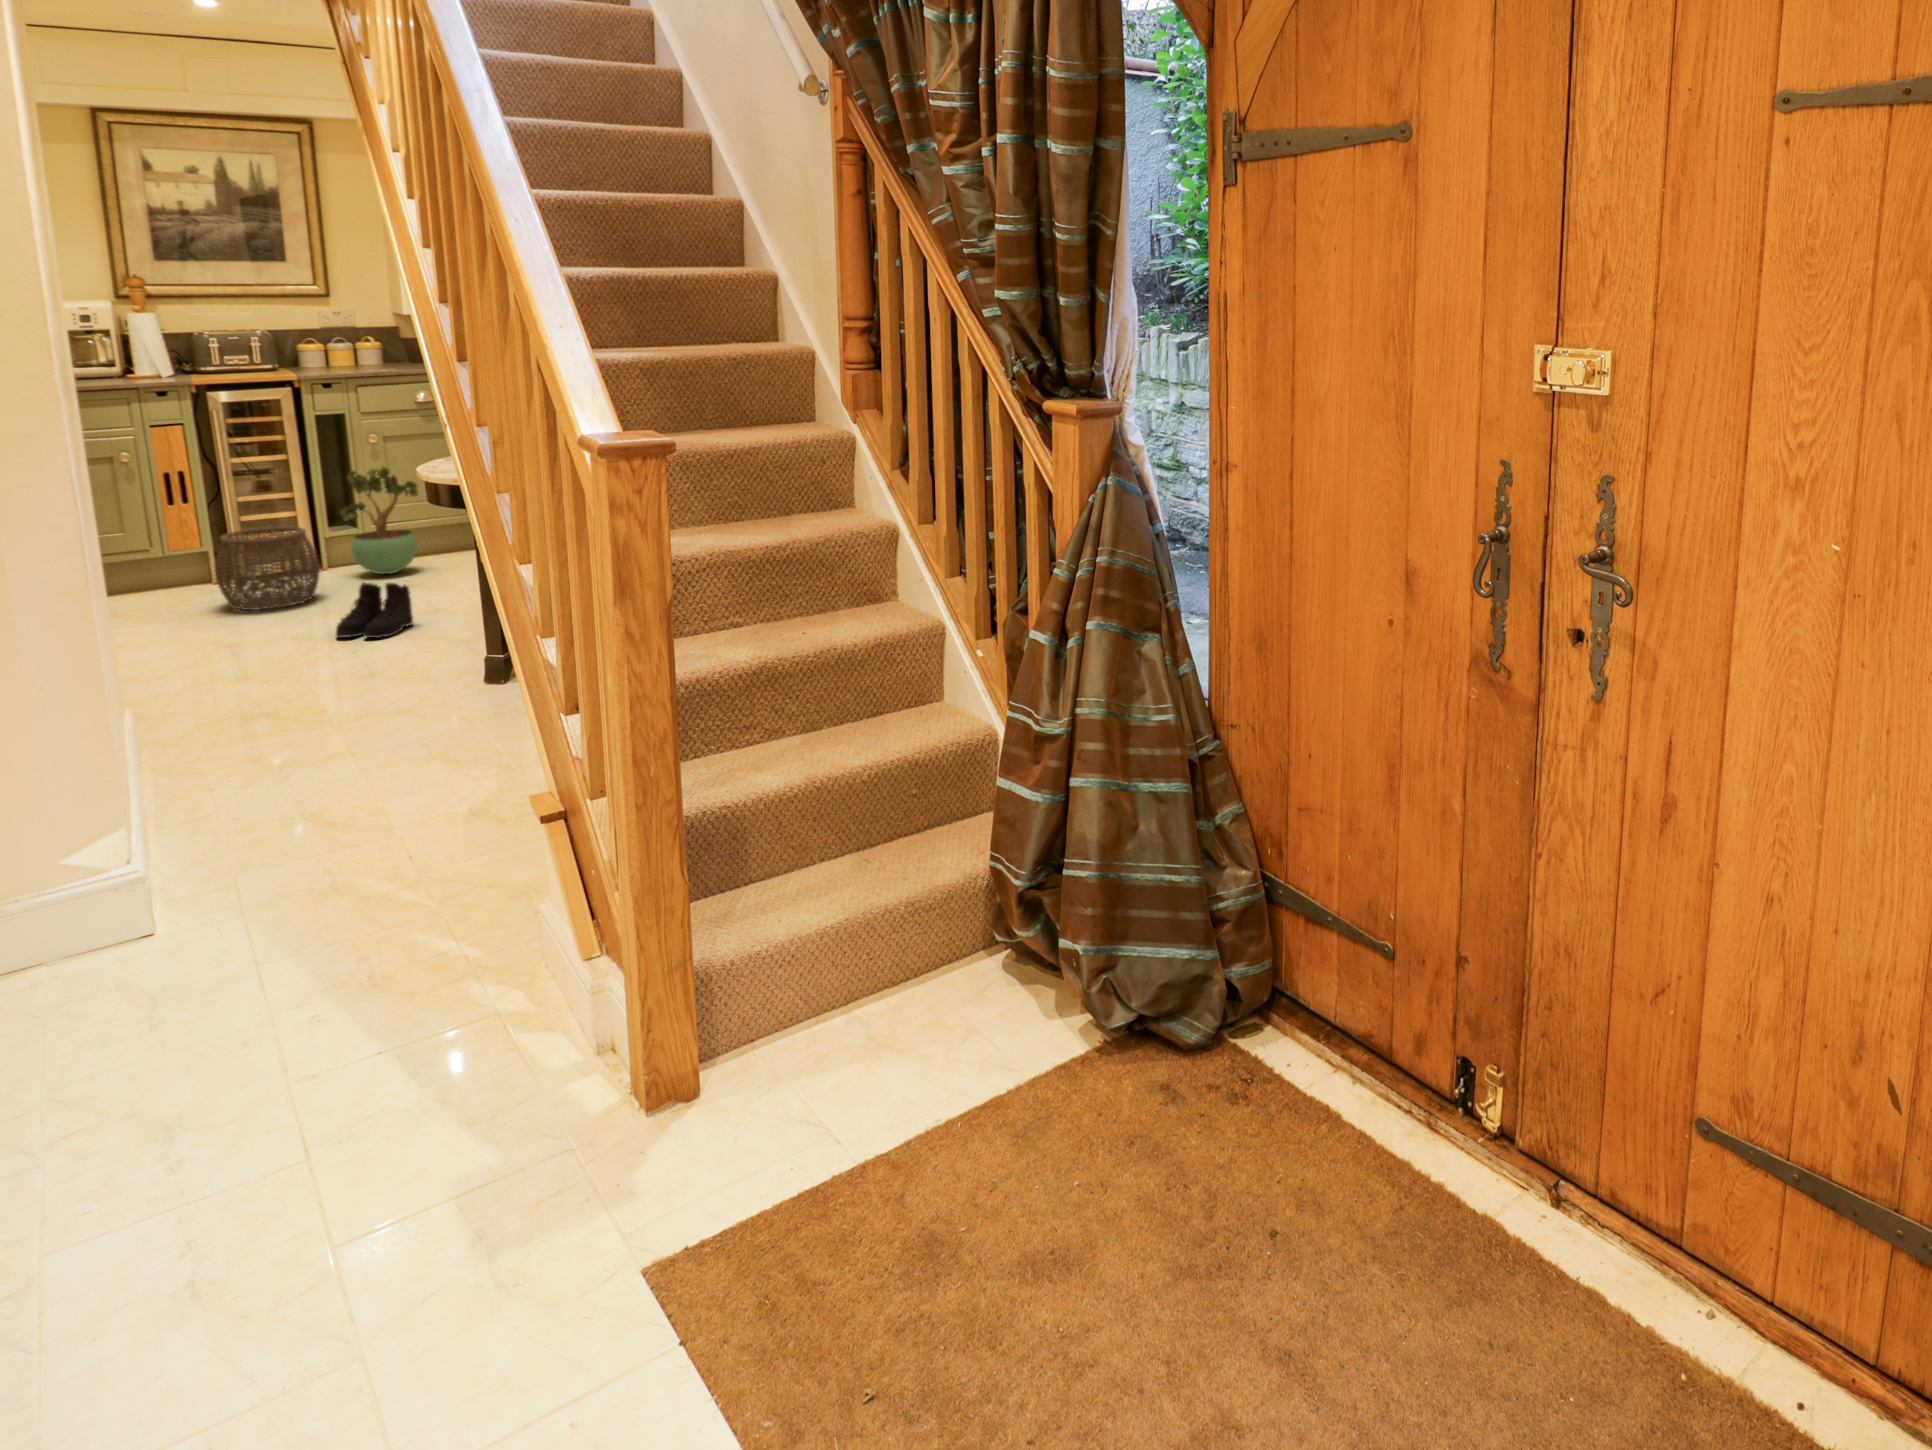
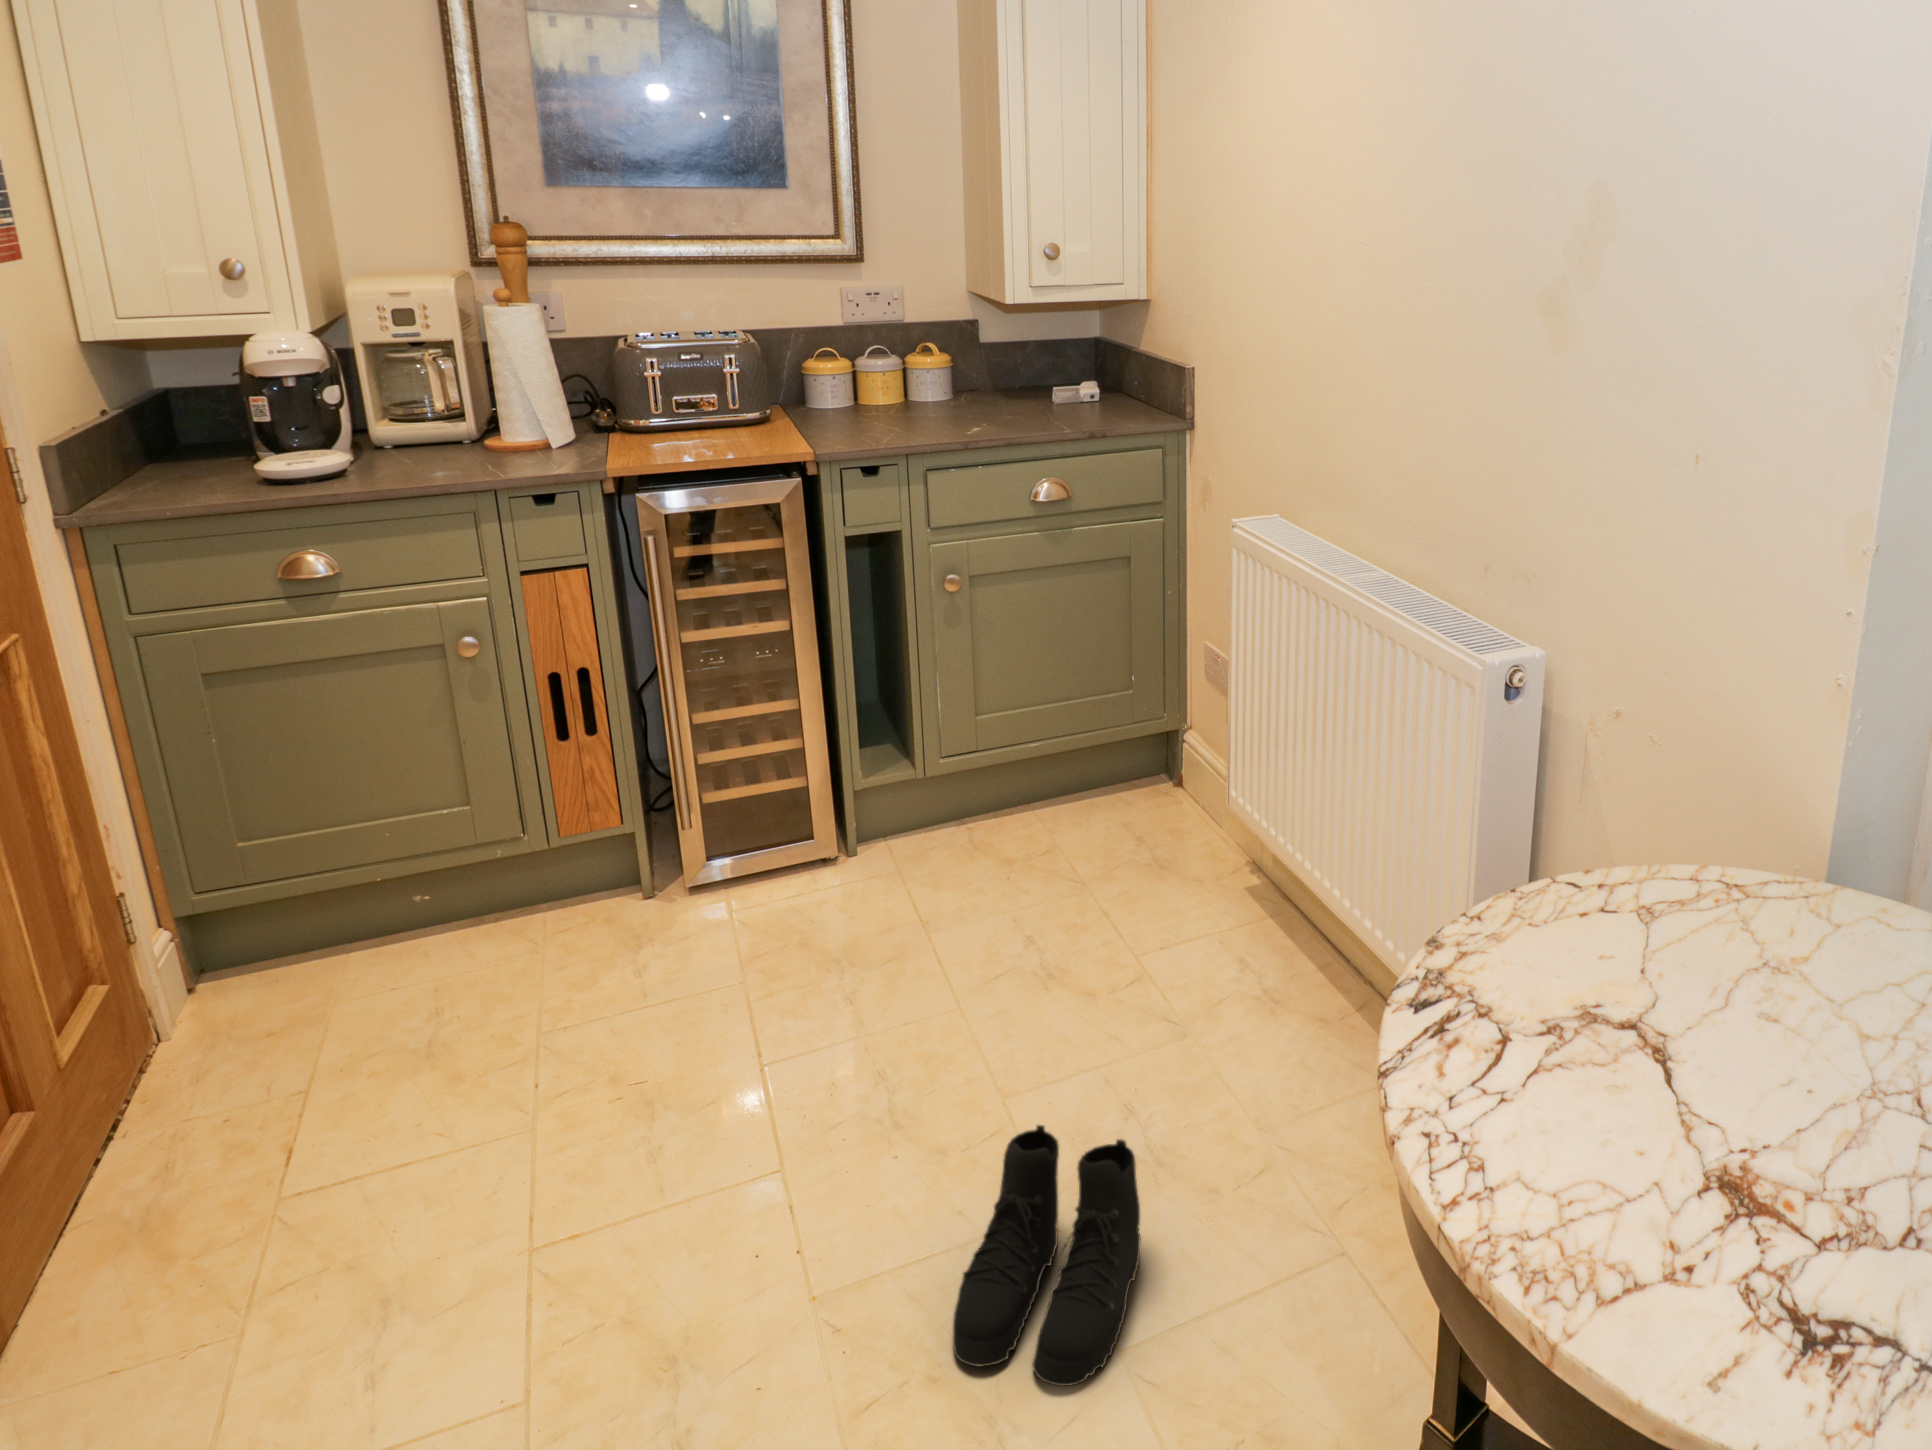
potted plant: present [339,467,418,574] -> none [887,658,1052,893]
woven basket: present [215,526,320,610] -> none [640,830,867,1080]

